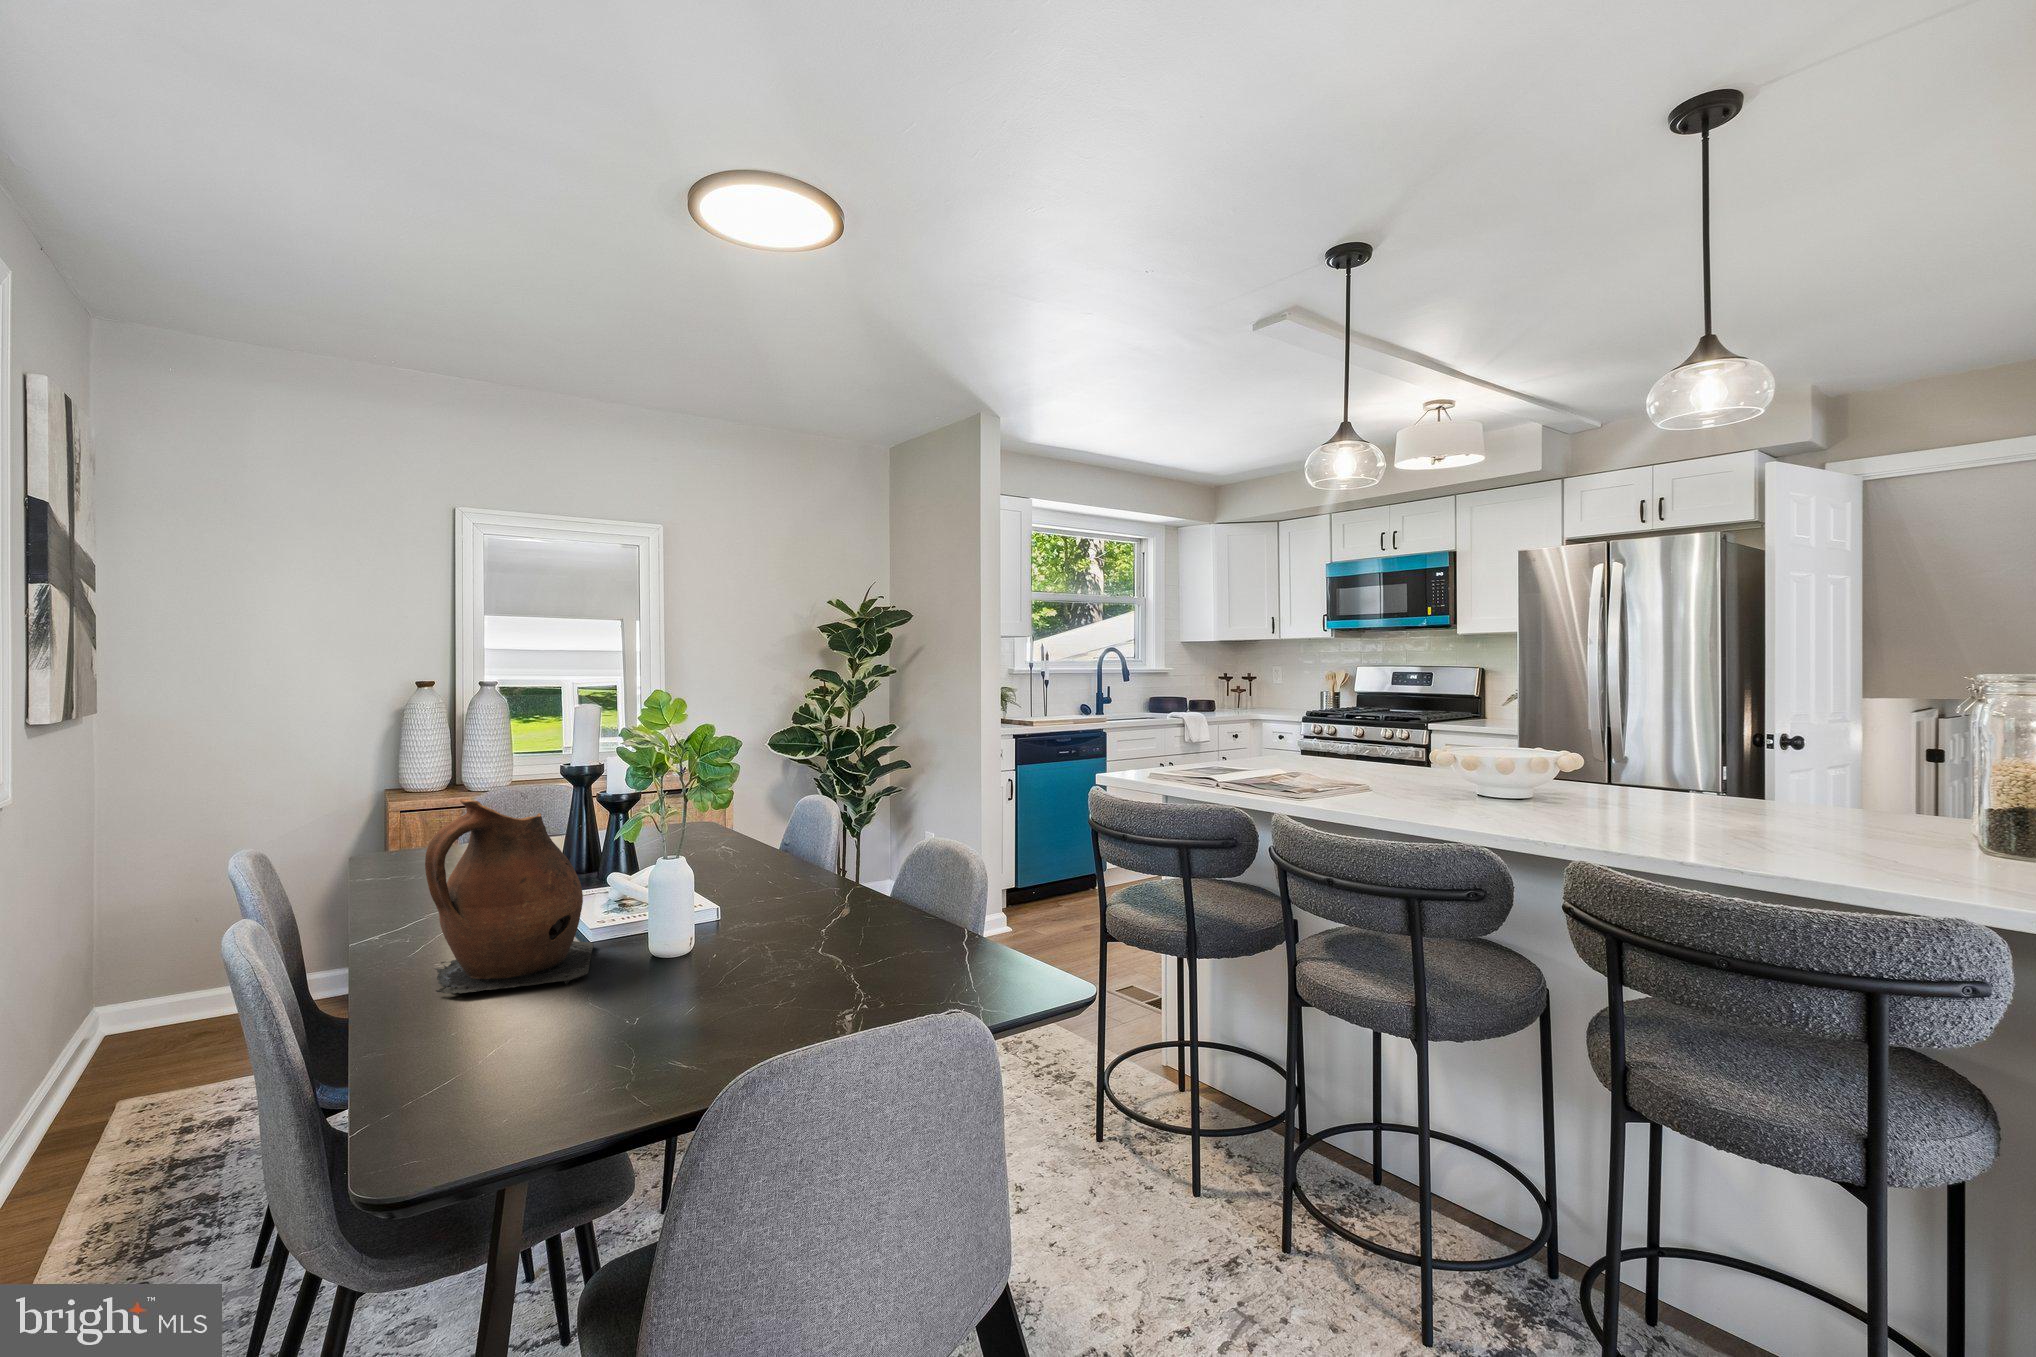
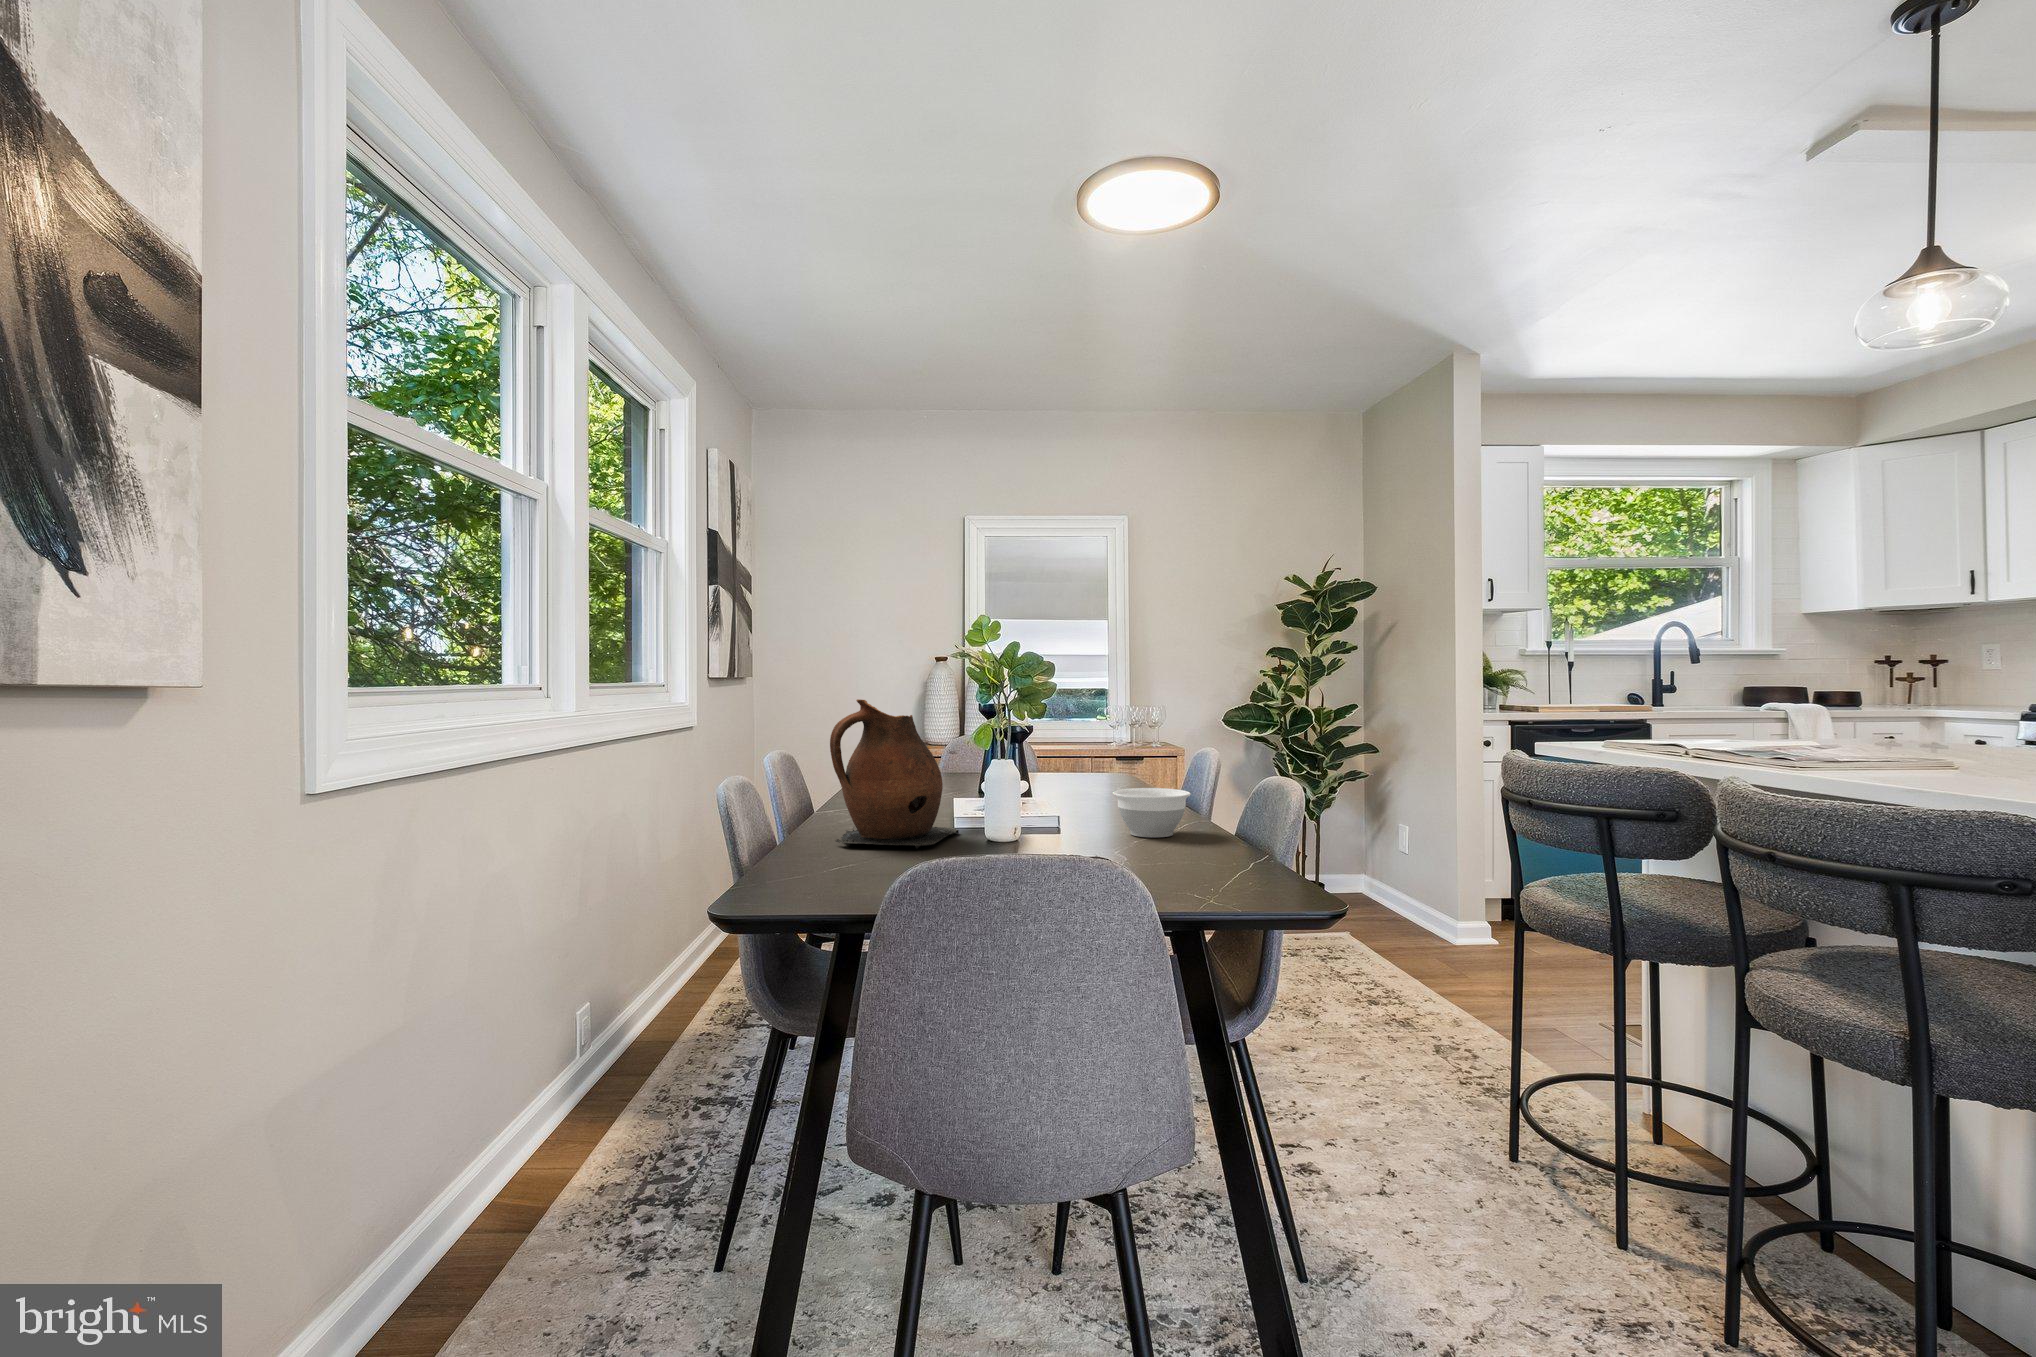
bowl: none [777,862,860,920] -> present [1113,788,1191,837]

